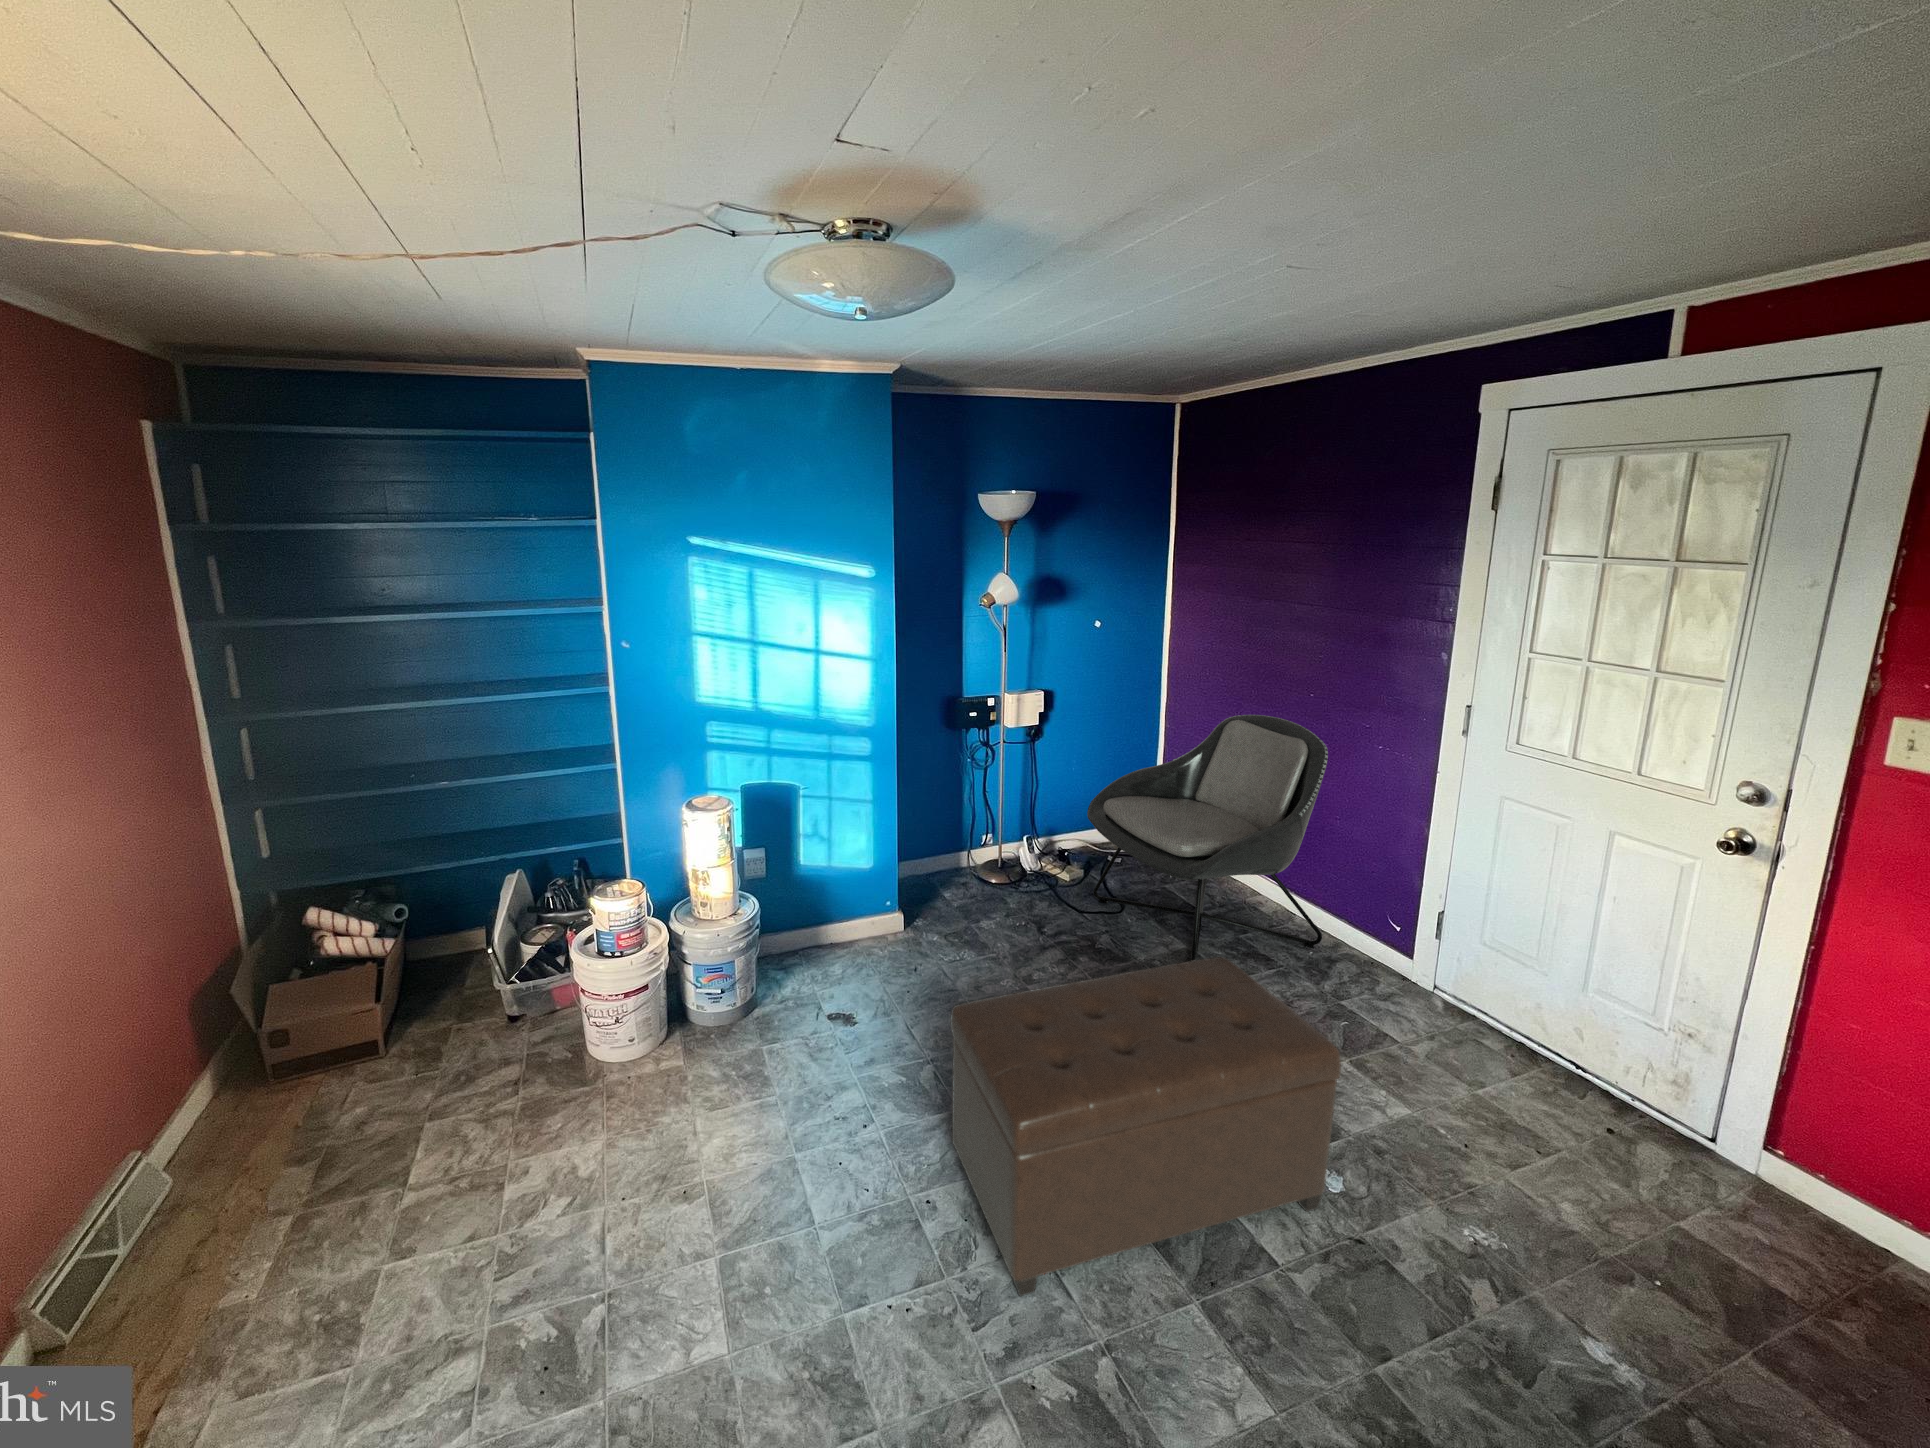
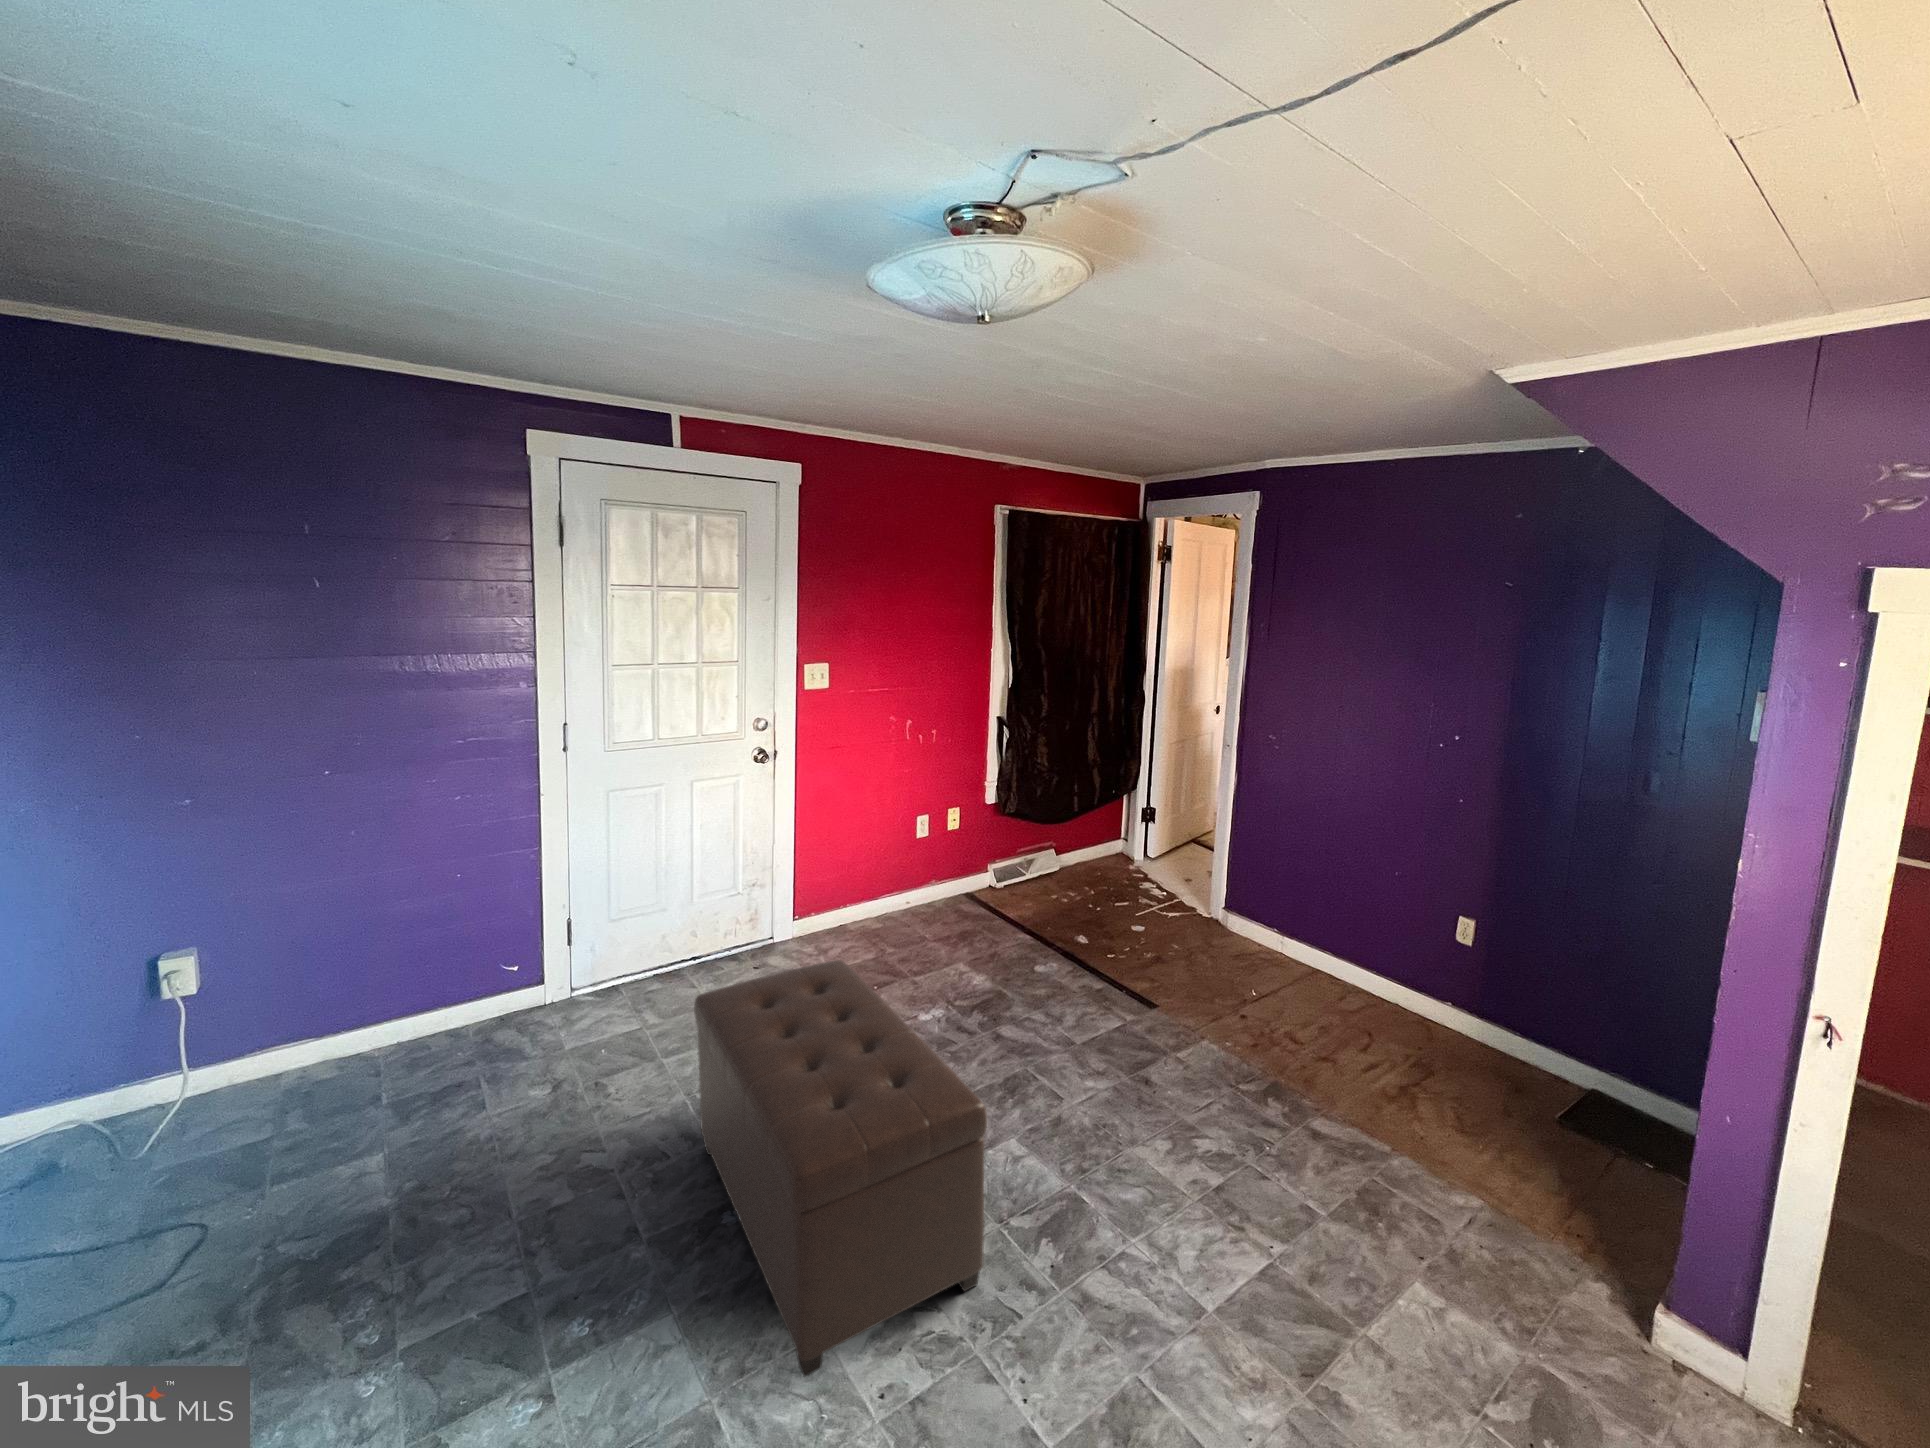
lounge chair: present [1087,715,1328,961] -> none [63,810,482,1267]

